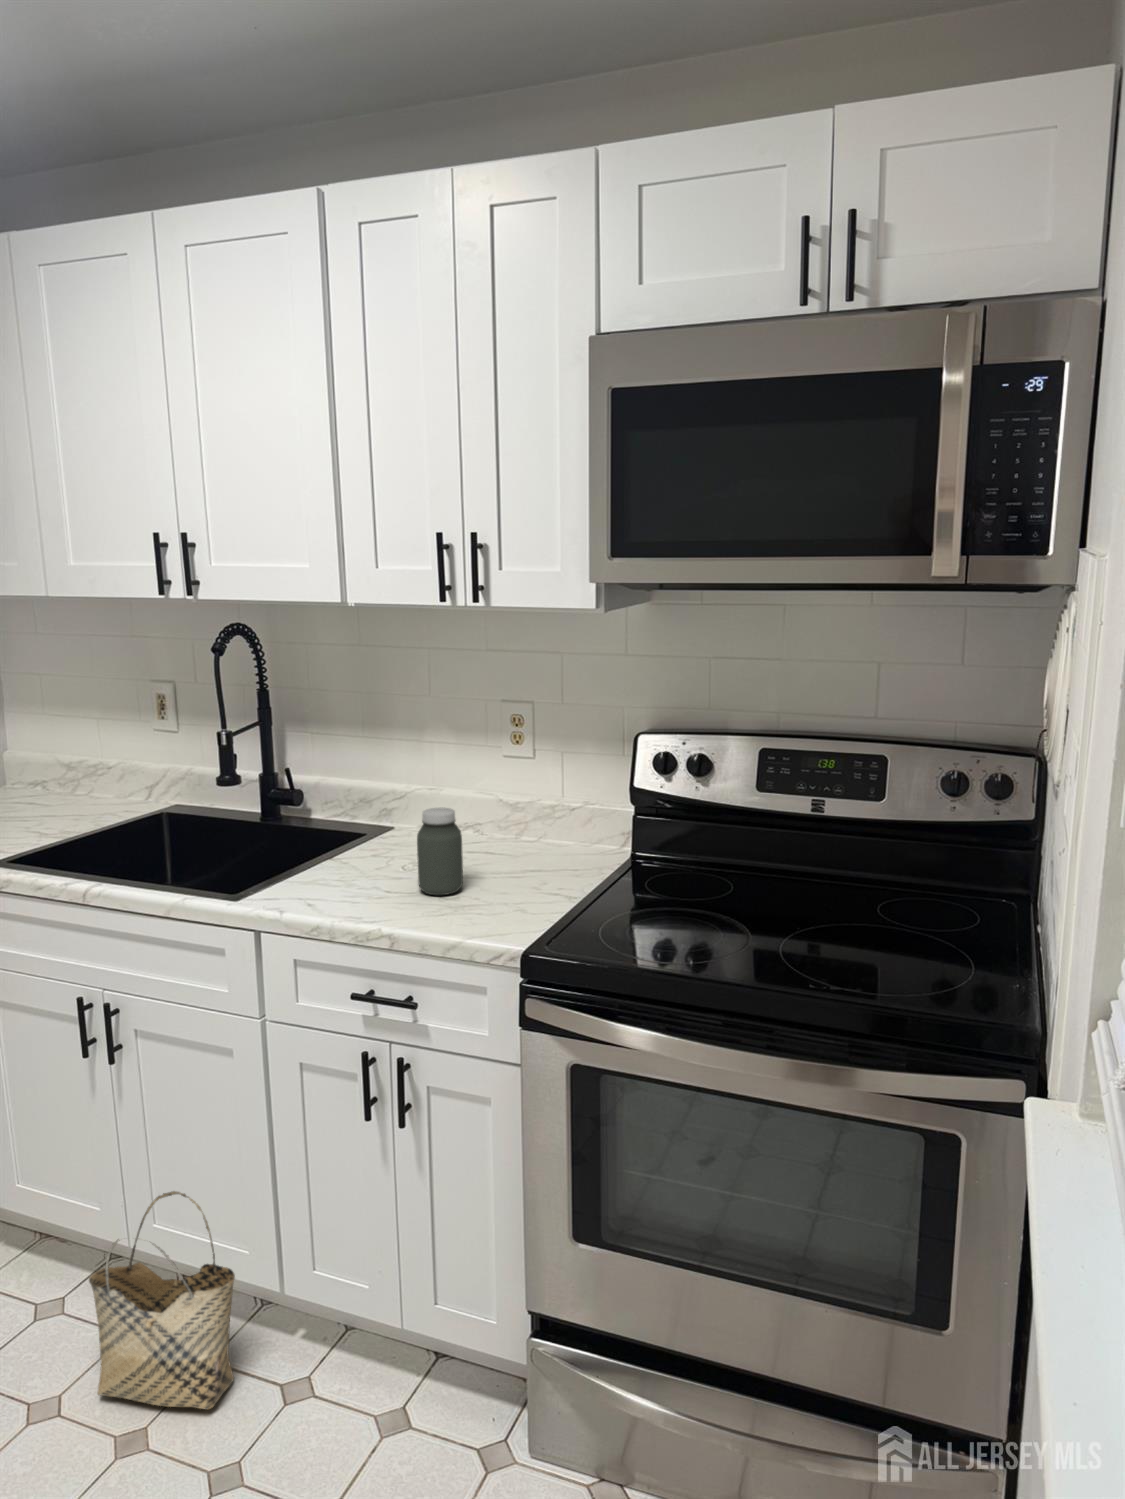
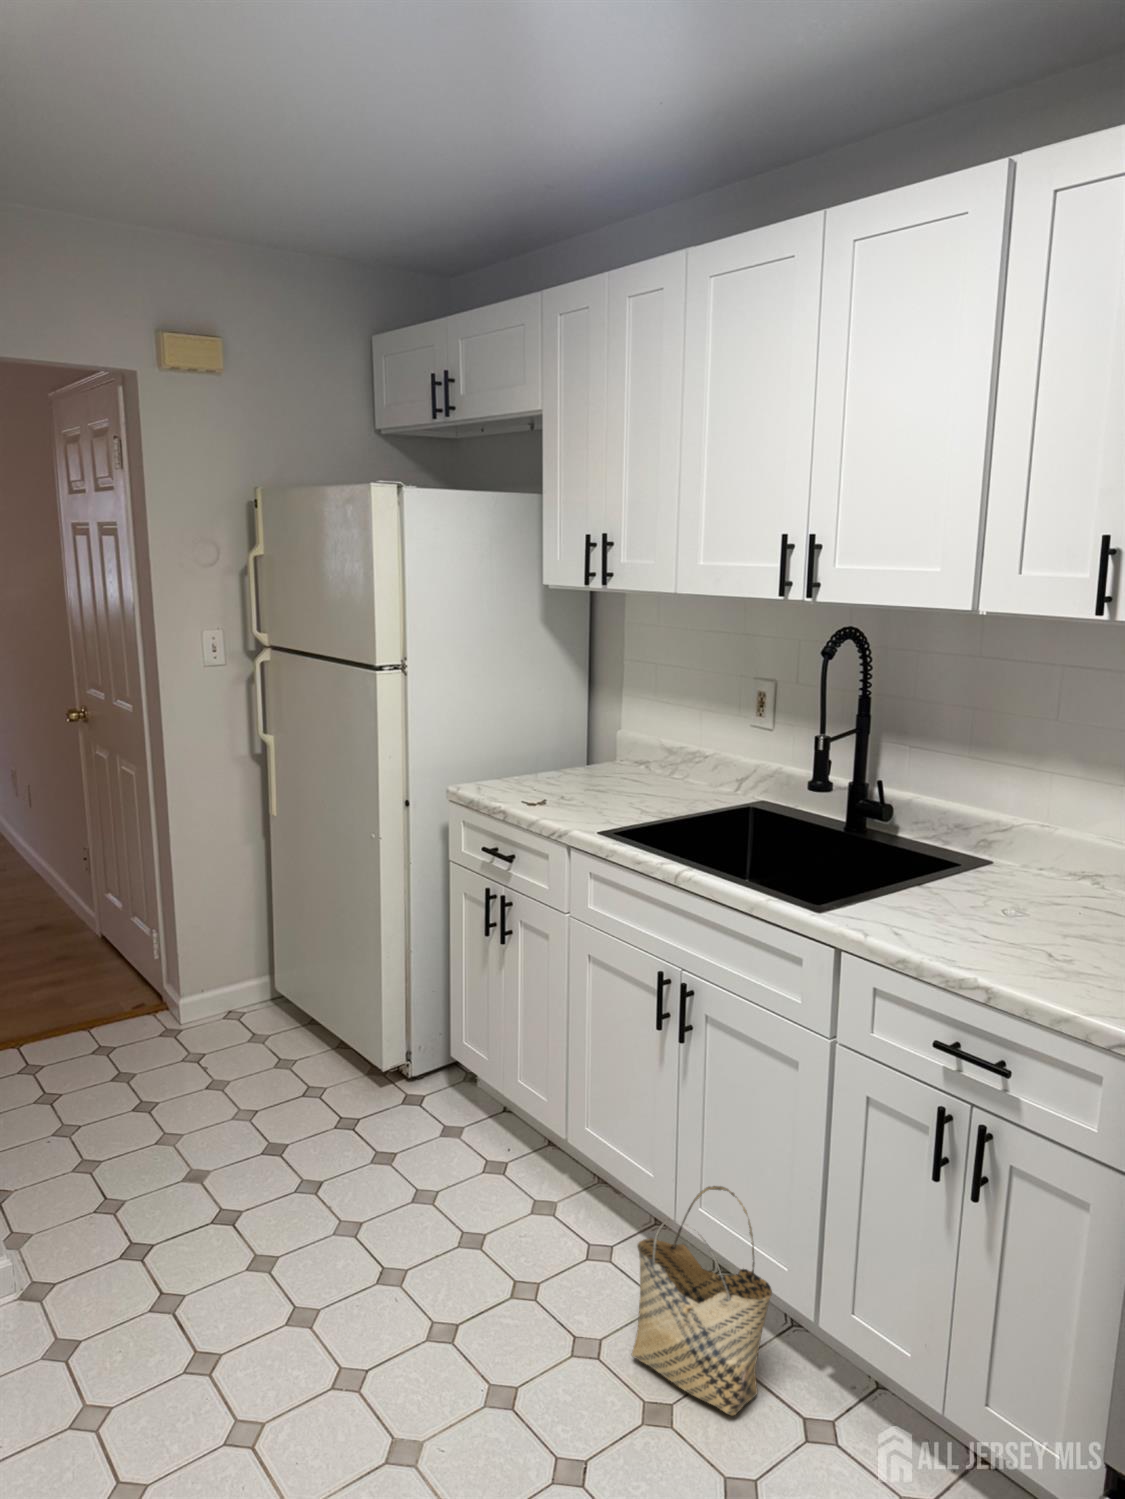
jar: present [417,808,463,895] -> none [1025,852,1087,953]

